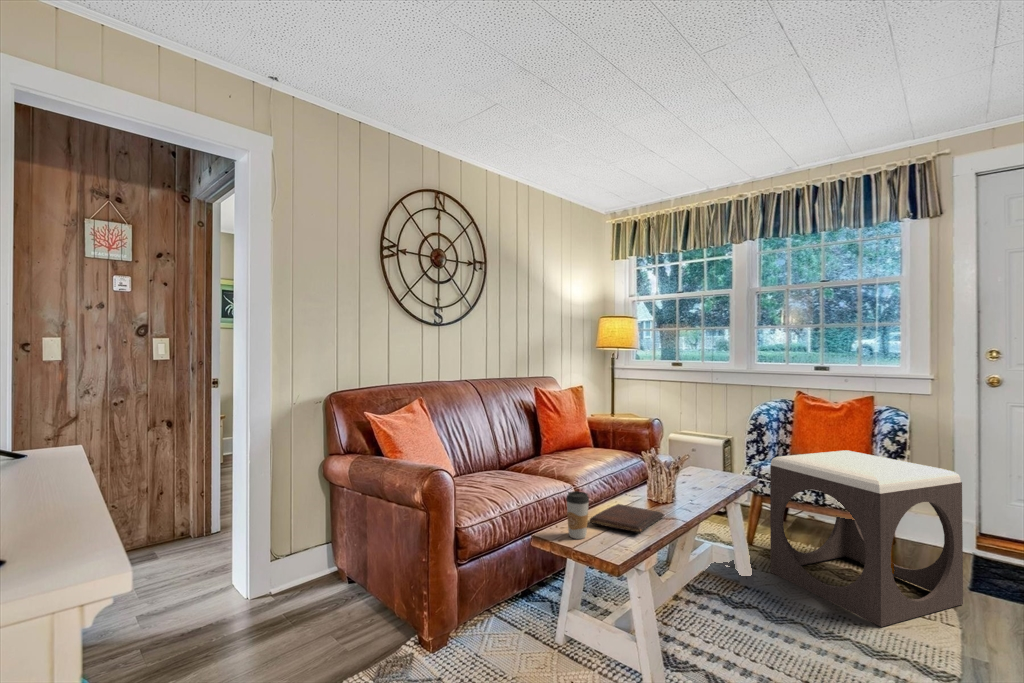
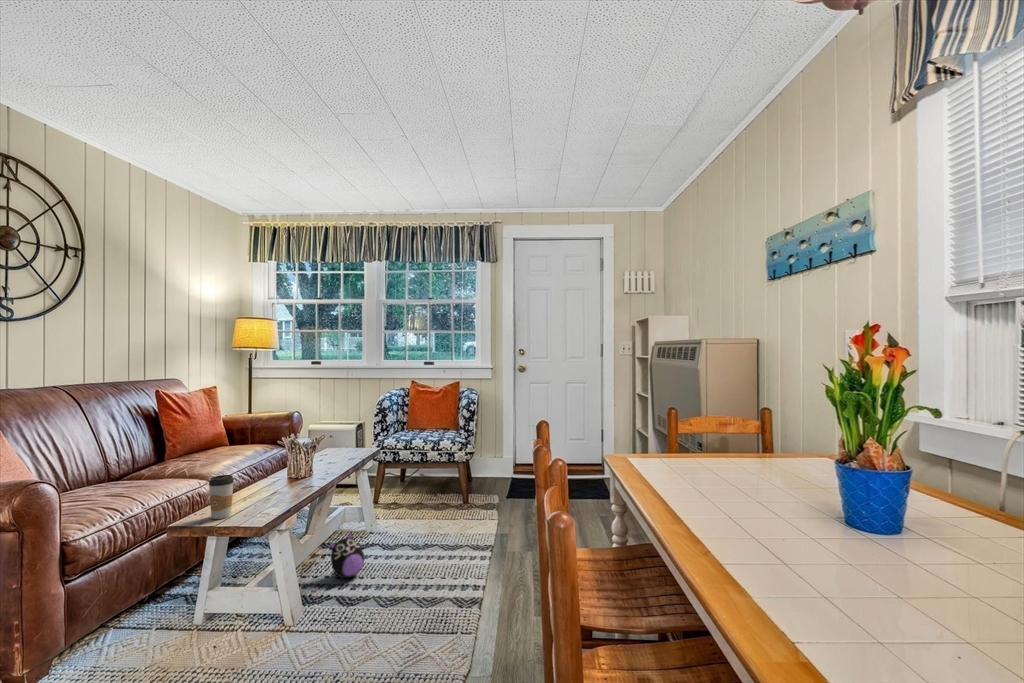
footstool: present [770,450,963,627] -> none [390,420,503,533]
book: present [590,504,665,533] -> none [233,483,306,504]
plush toy: none [691,583,737,642] -> present [329,532,364,578]

